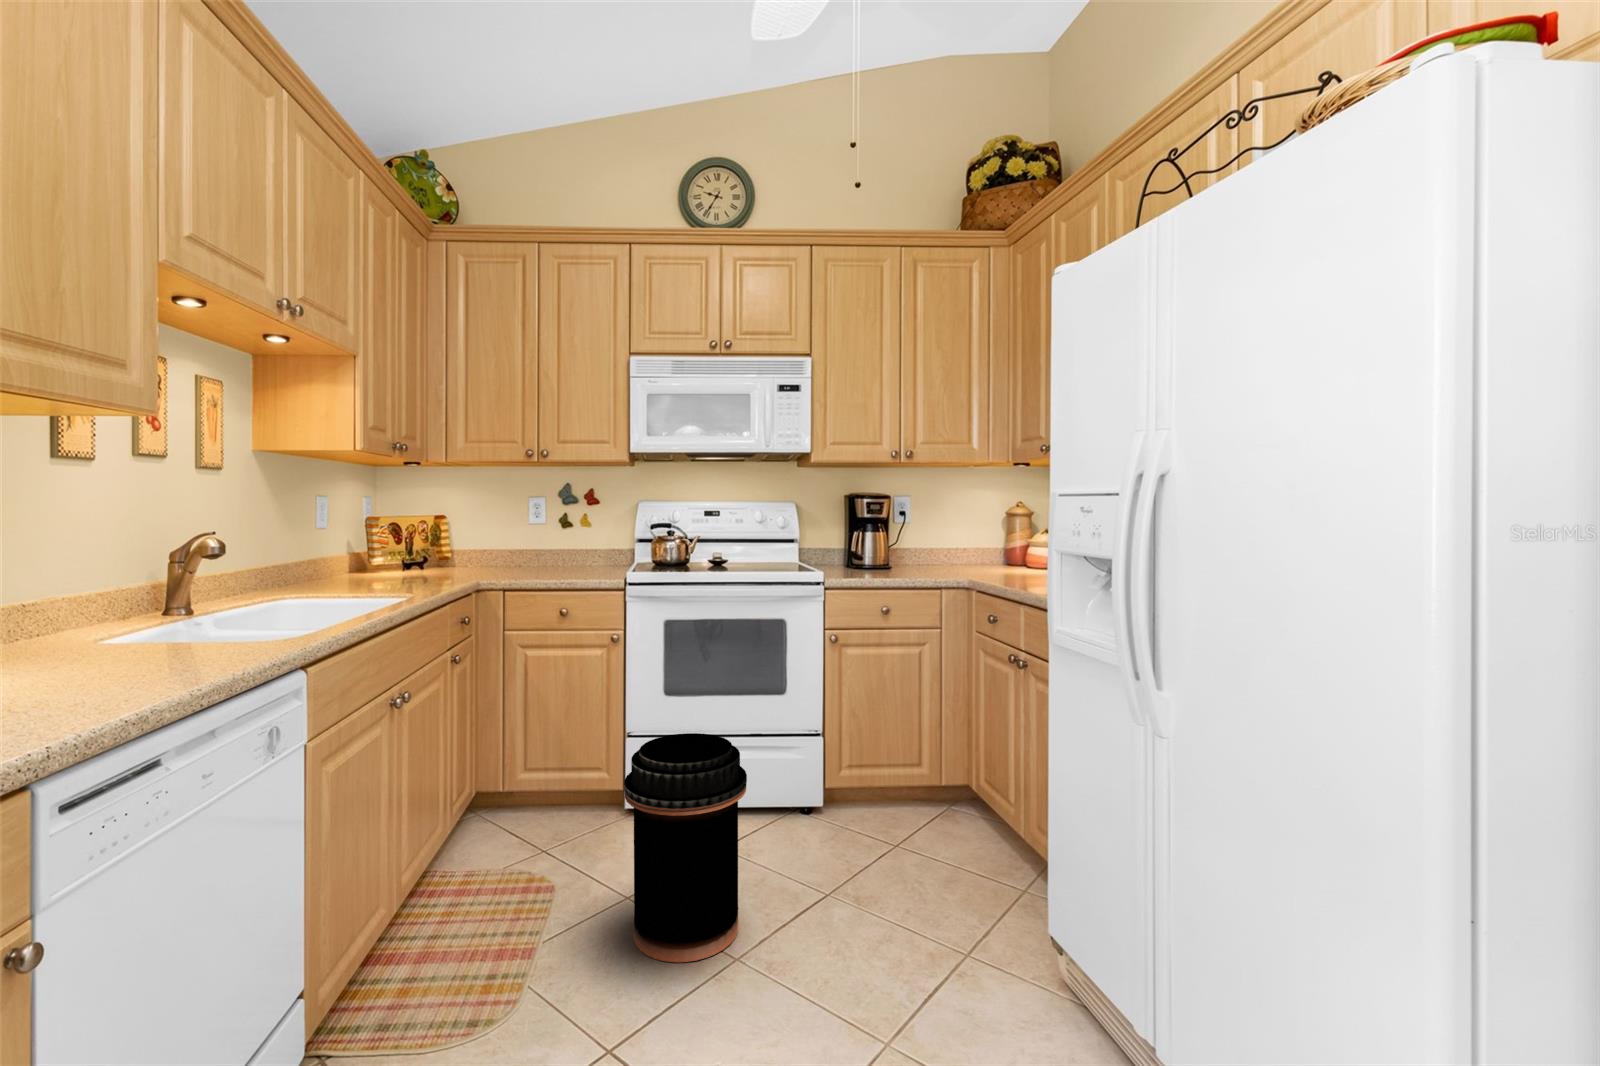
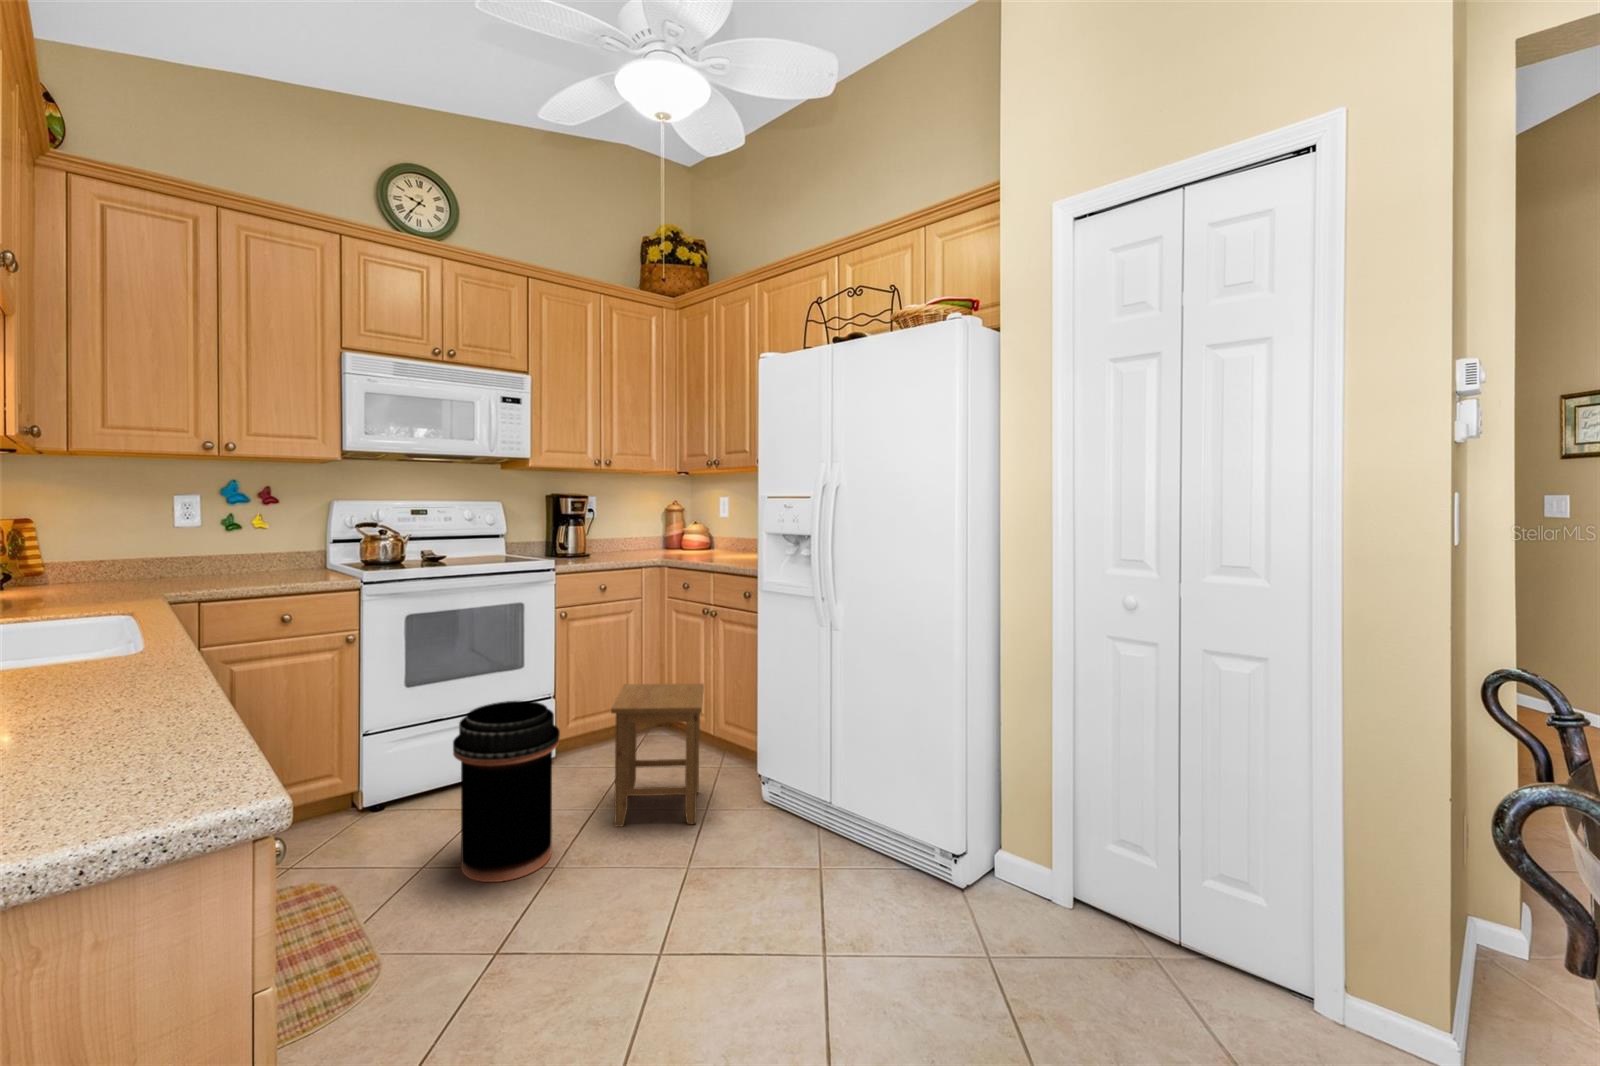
stool: none [821,734,975,962] -> present [611,684,704,827]

